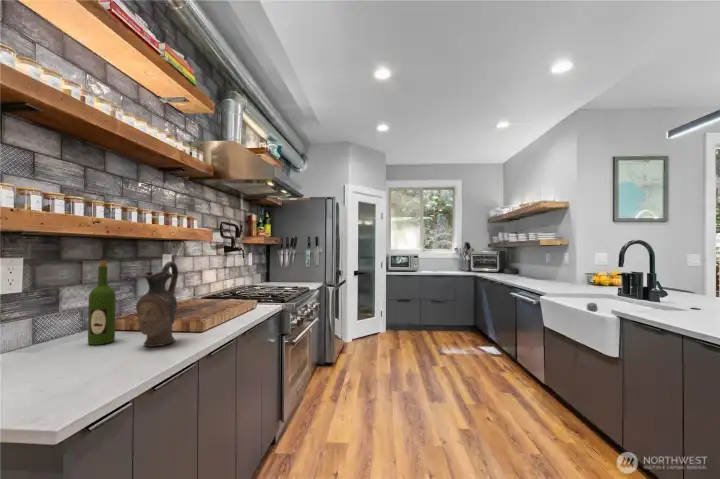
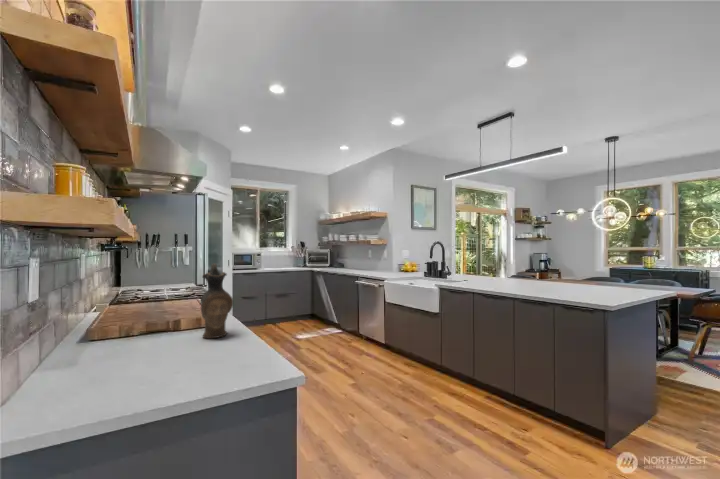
wine bottle: present [88,261,116,345] -> none [142,265,166,346]

